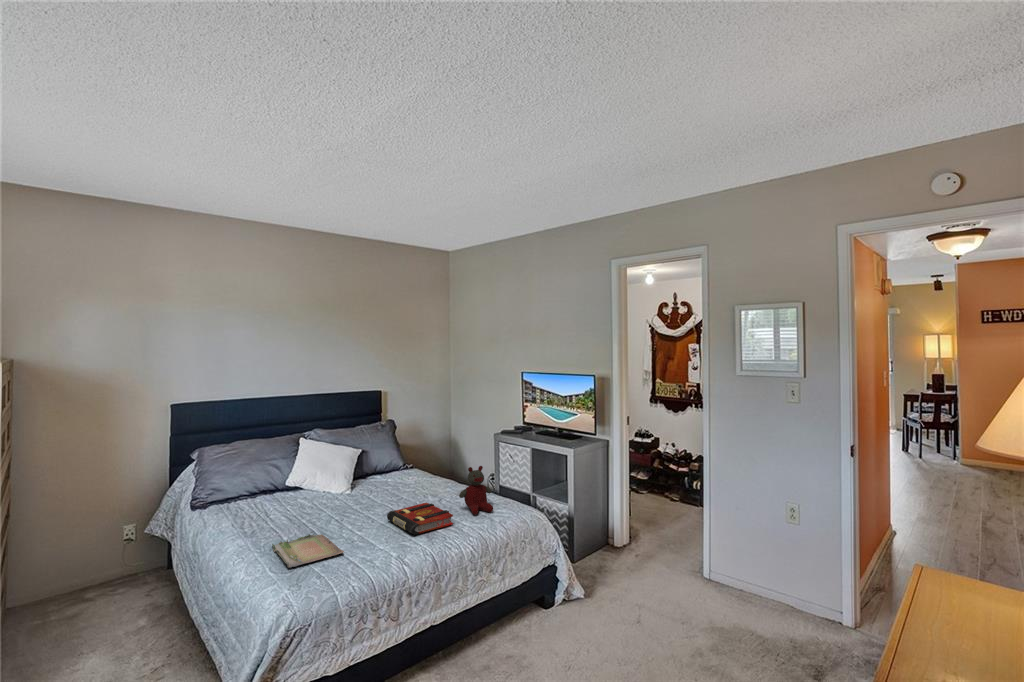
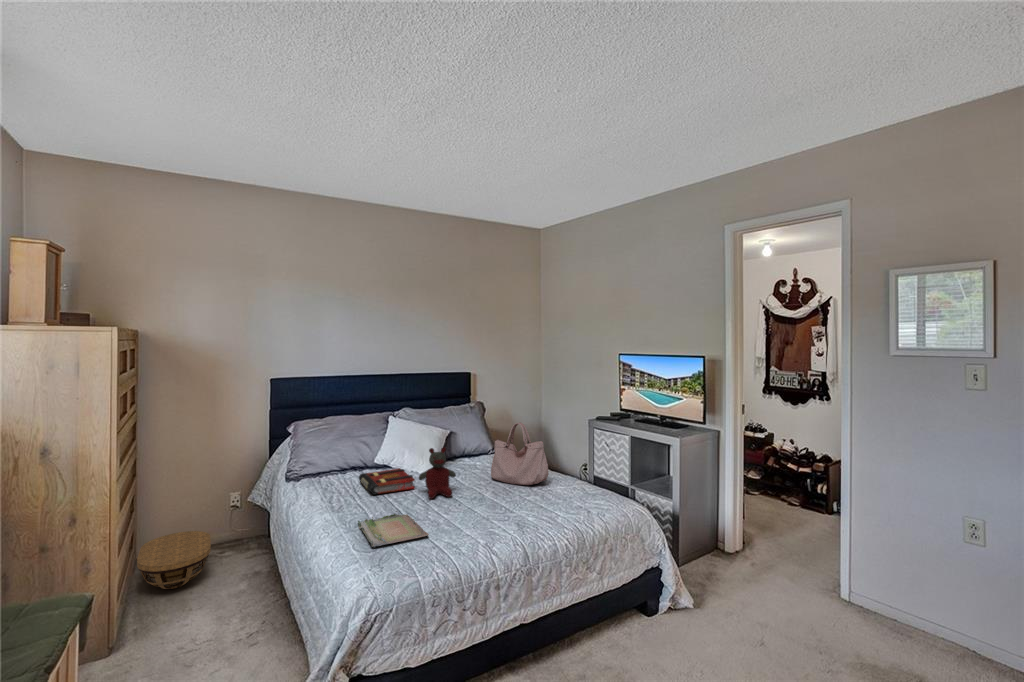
handbag: none [403,440,457,499] -> present [491,422,548,485]
stuffed bear: present [459,466,493,515] -> present [419,447,456,499]
book: present [387,503,453,535] -> present [359,468,415,495]
basket: none [17,569,105,633] -> present [137,531,211,589]

